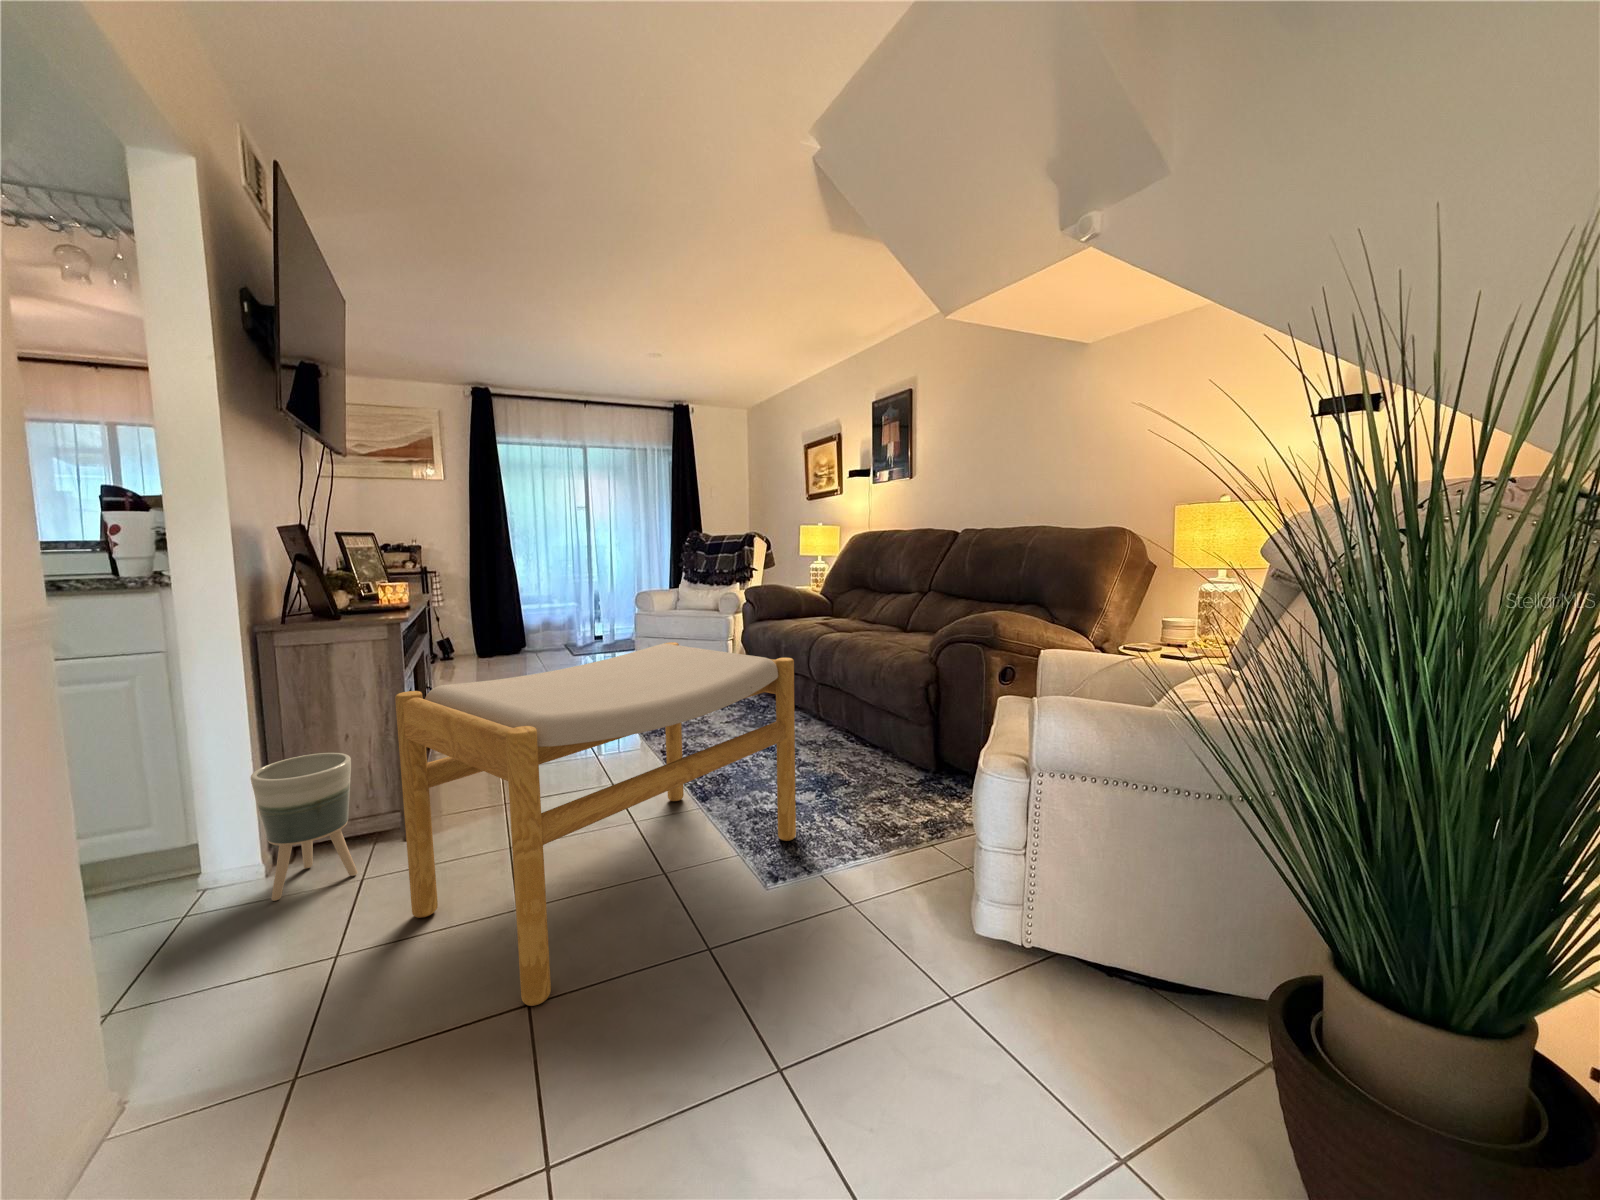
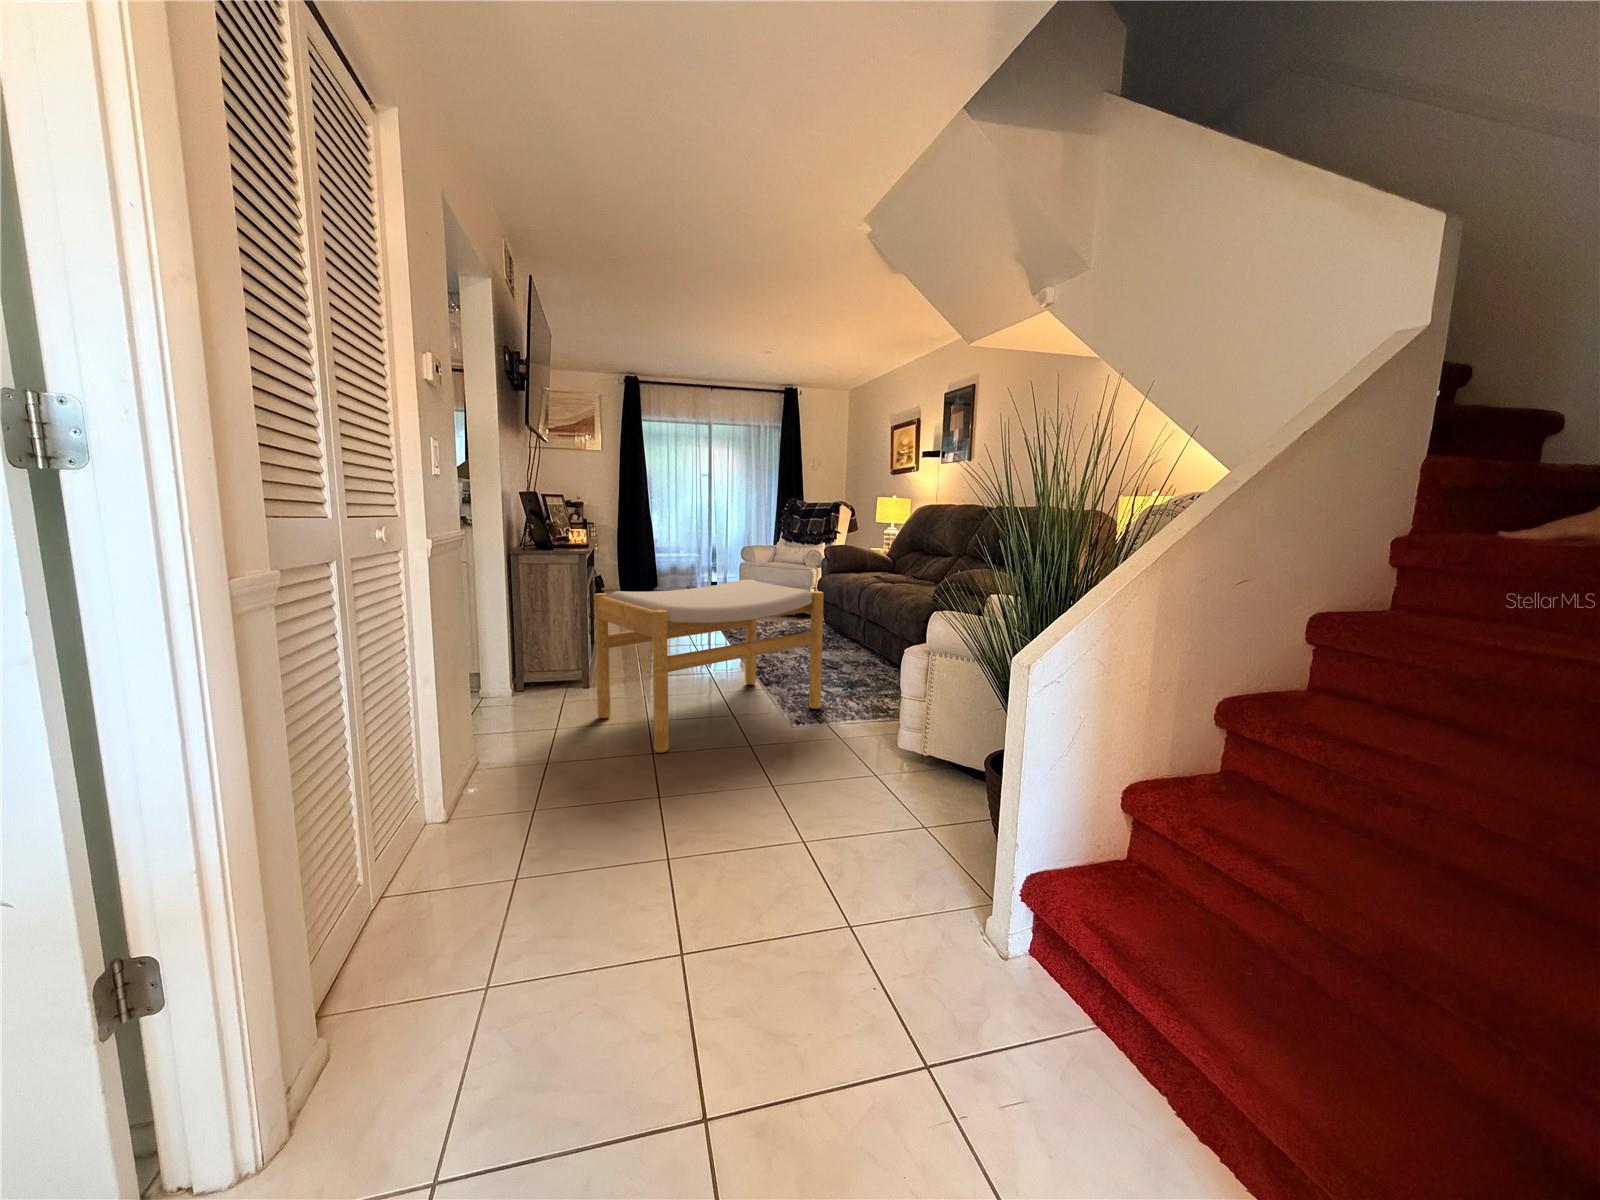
planter: present [251,753,358,901] -> none [516,630,566,705]

